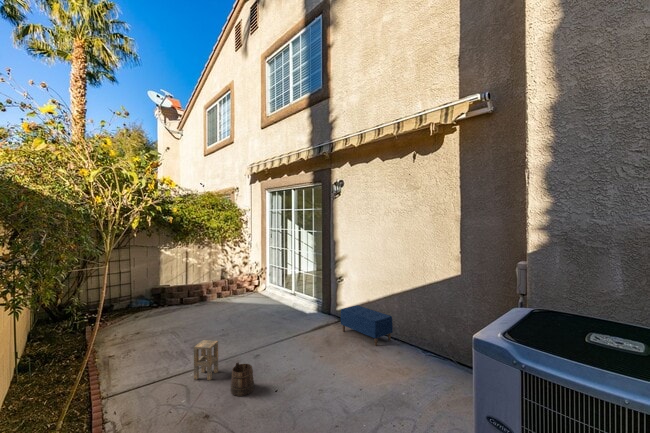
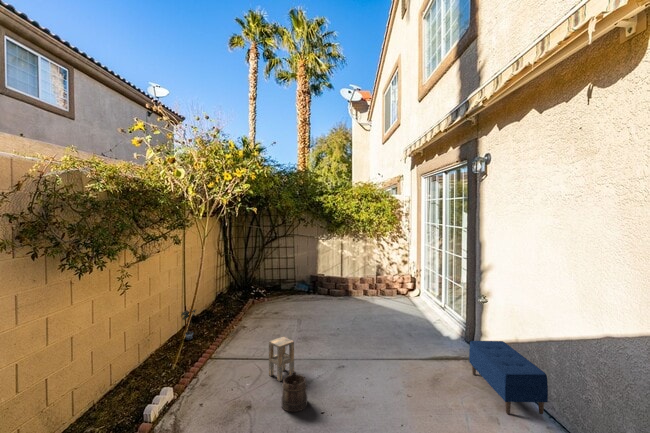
potted plant: none [38,341,60,383] -> present [181,309,196,340]

